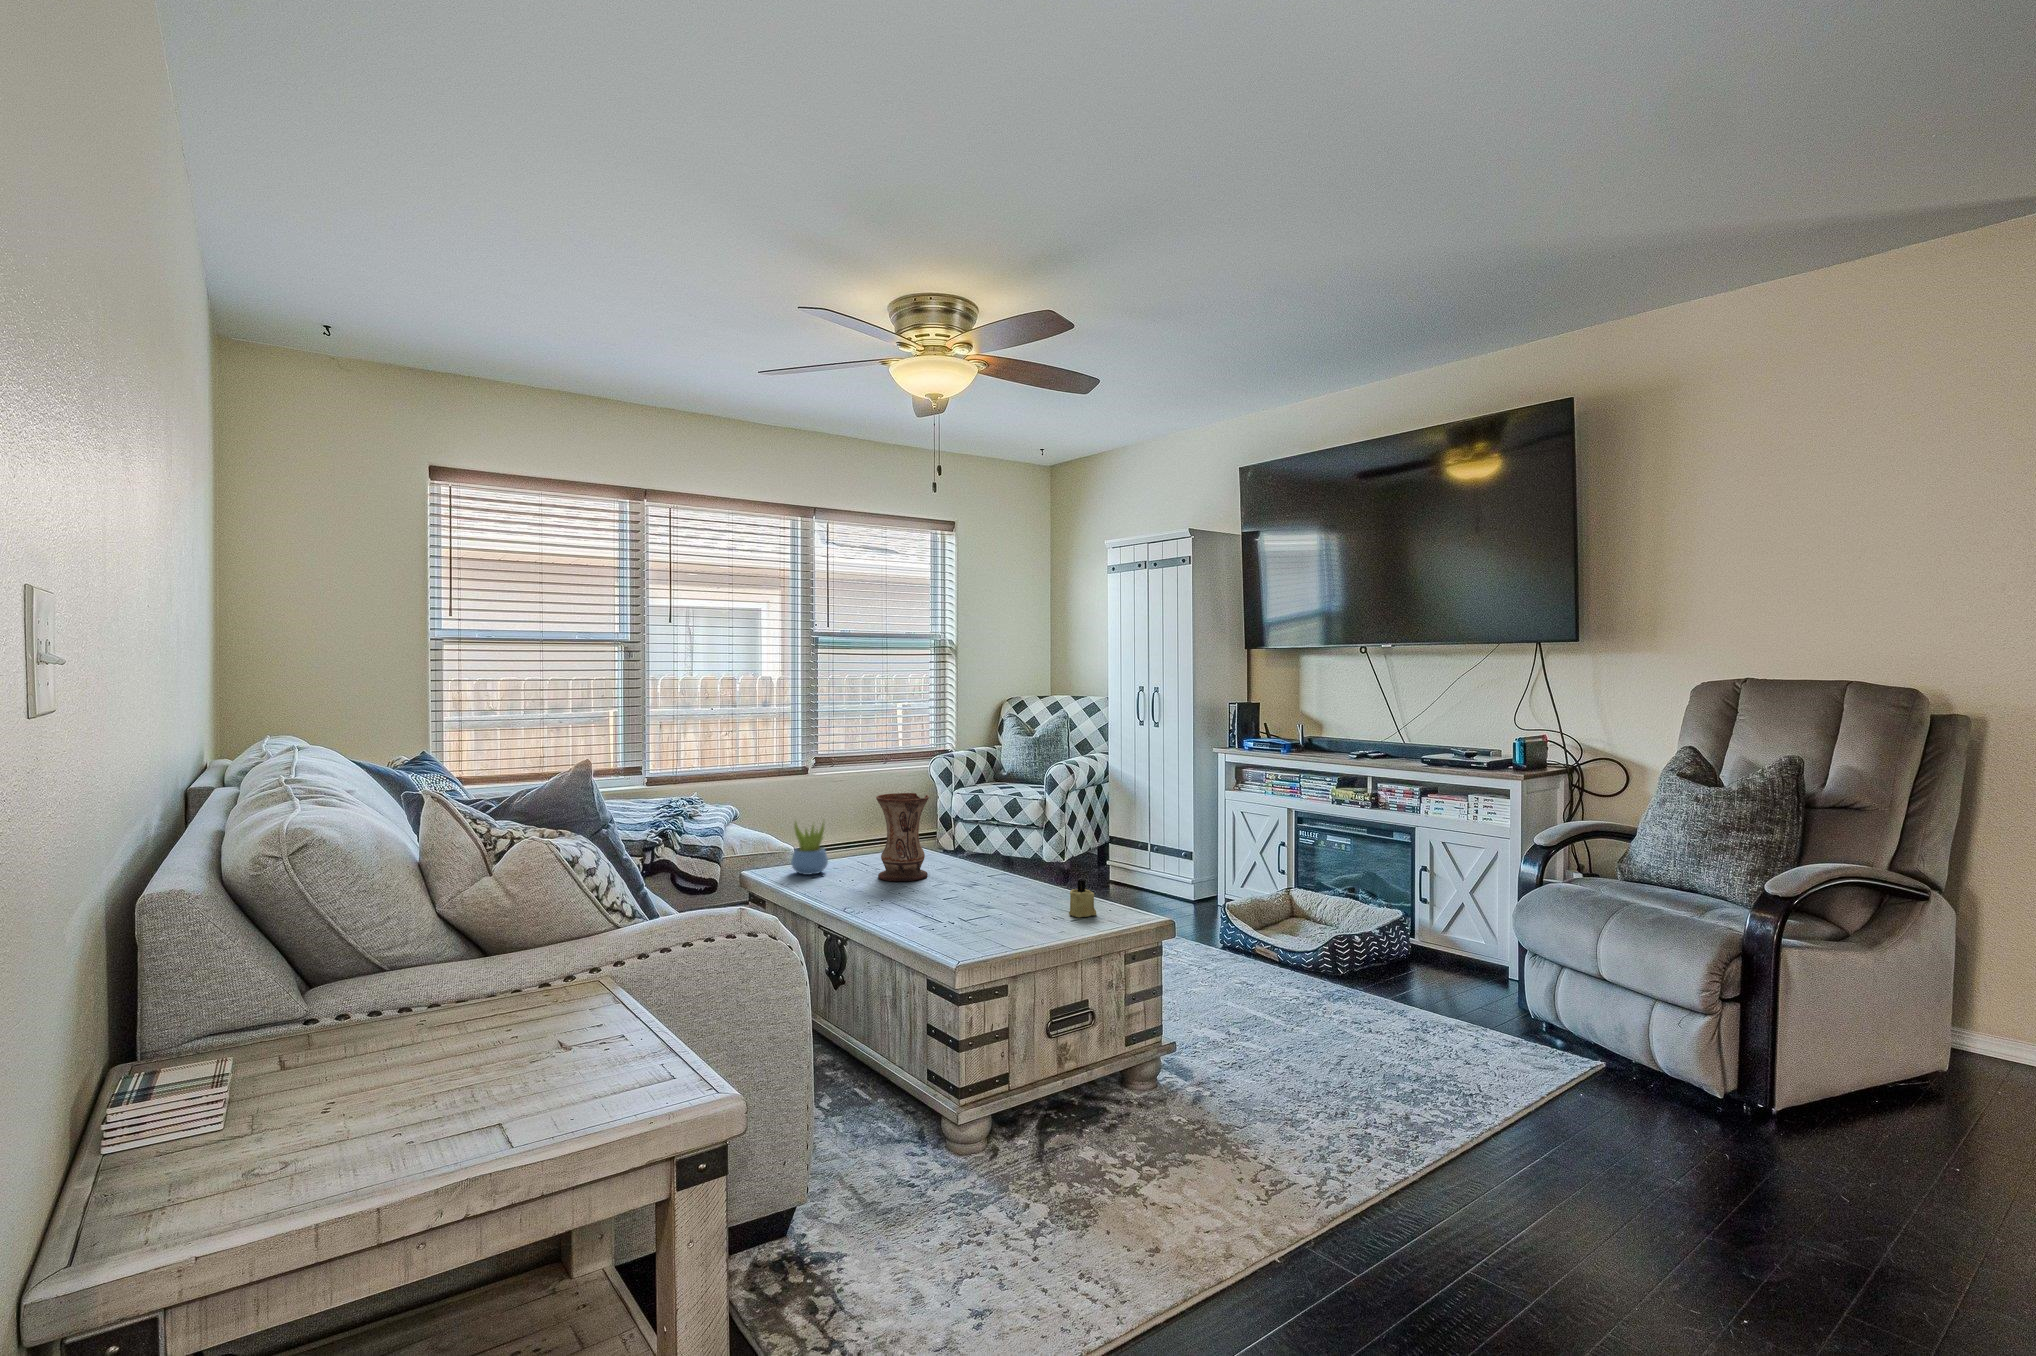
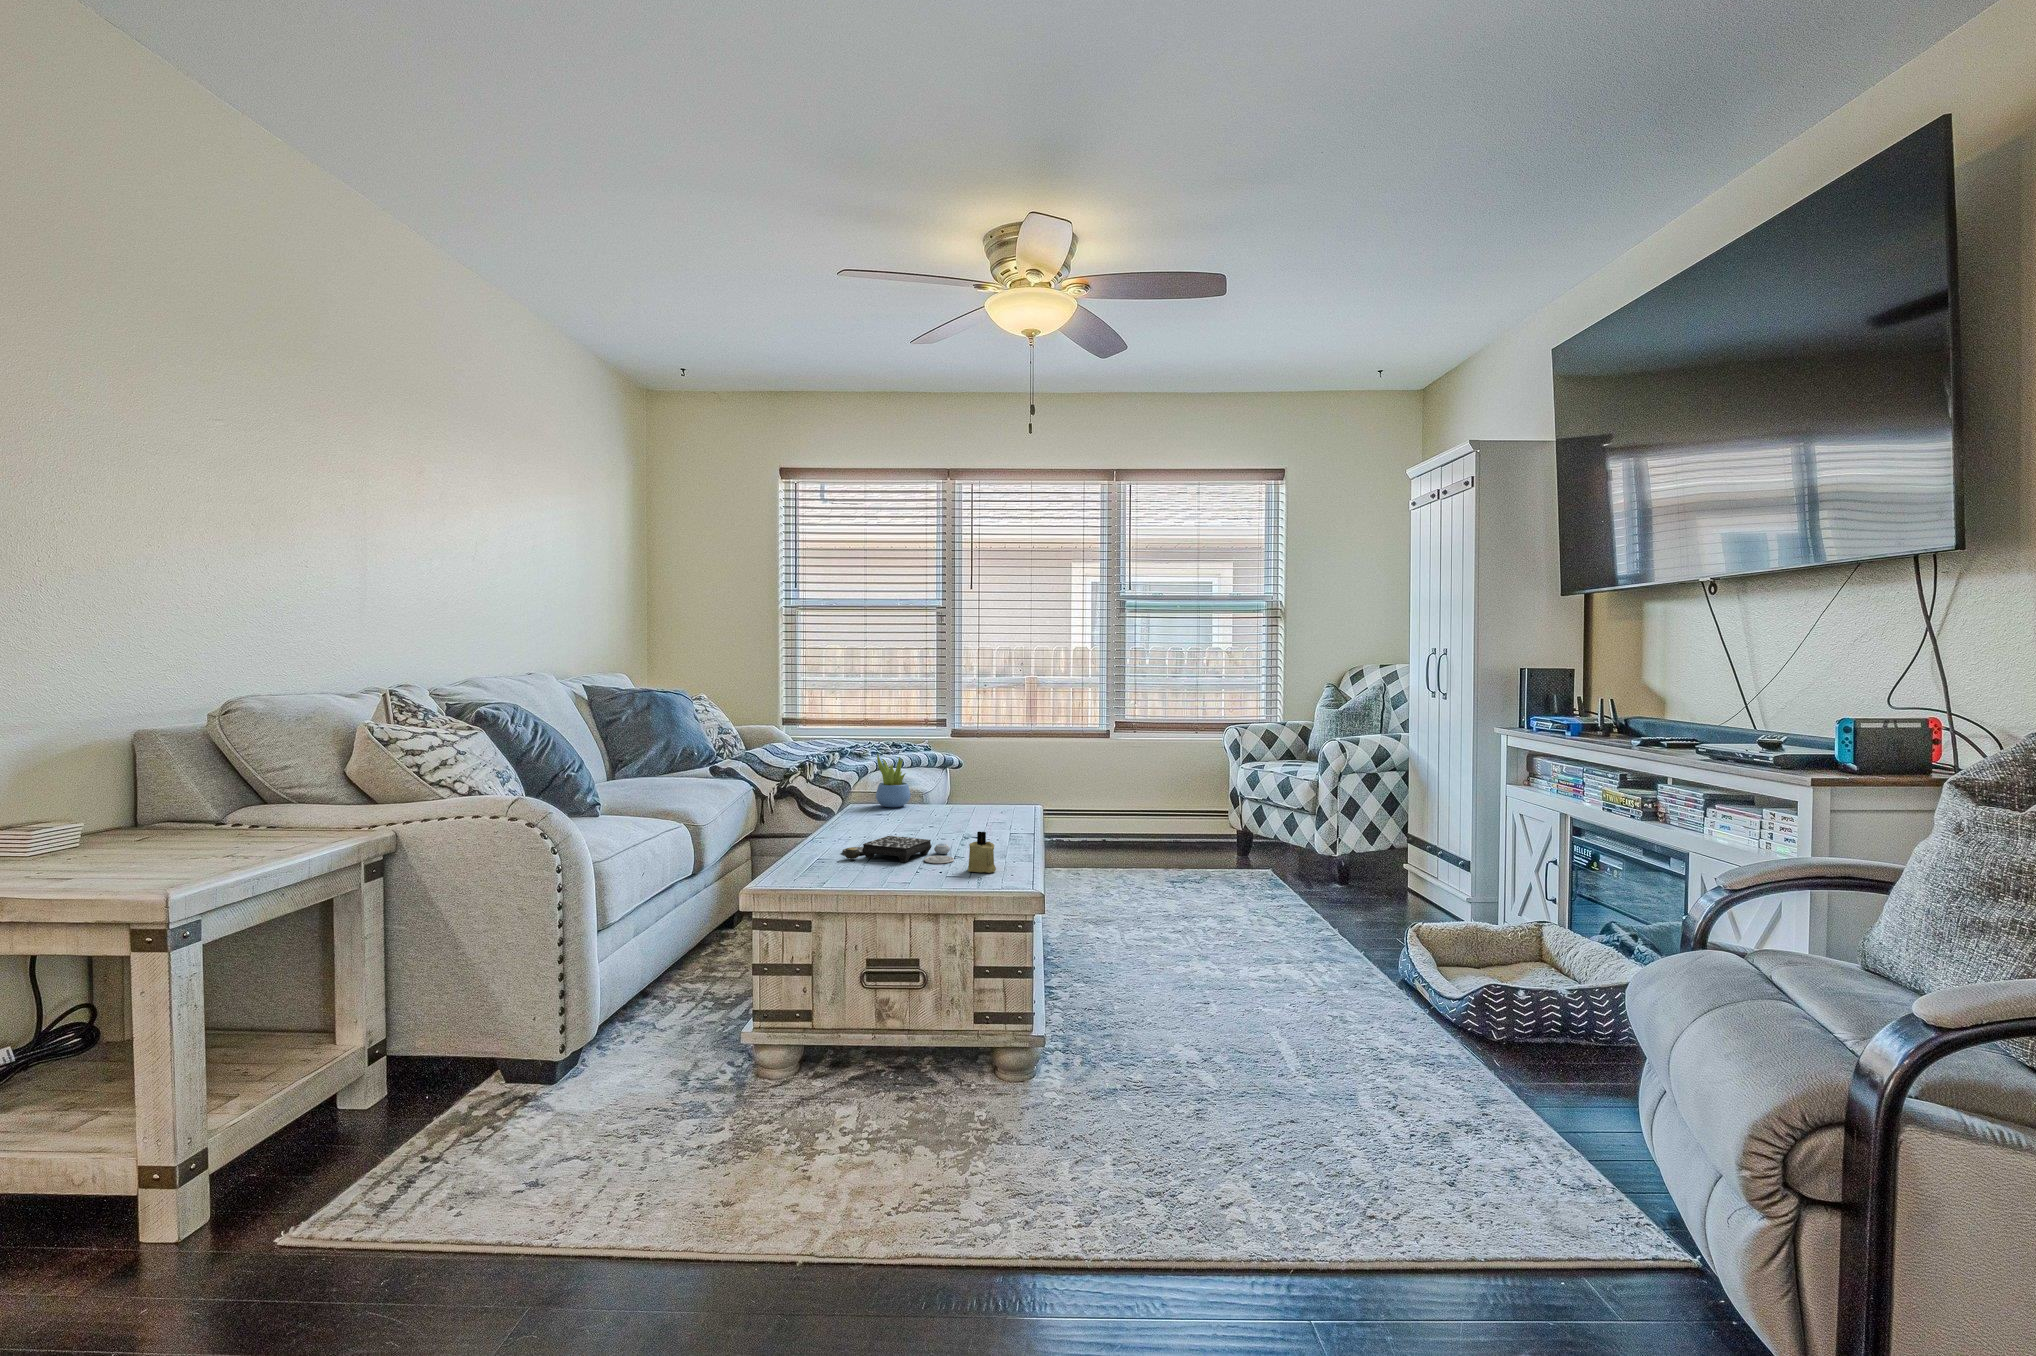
vase: present [876,793,929,881] -> none [922,736,975,822]
board game: none [922,896,1039,926] -> present [842,836,954,863]

